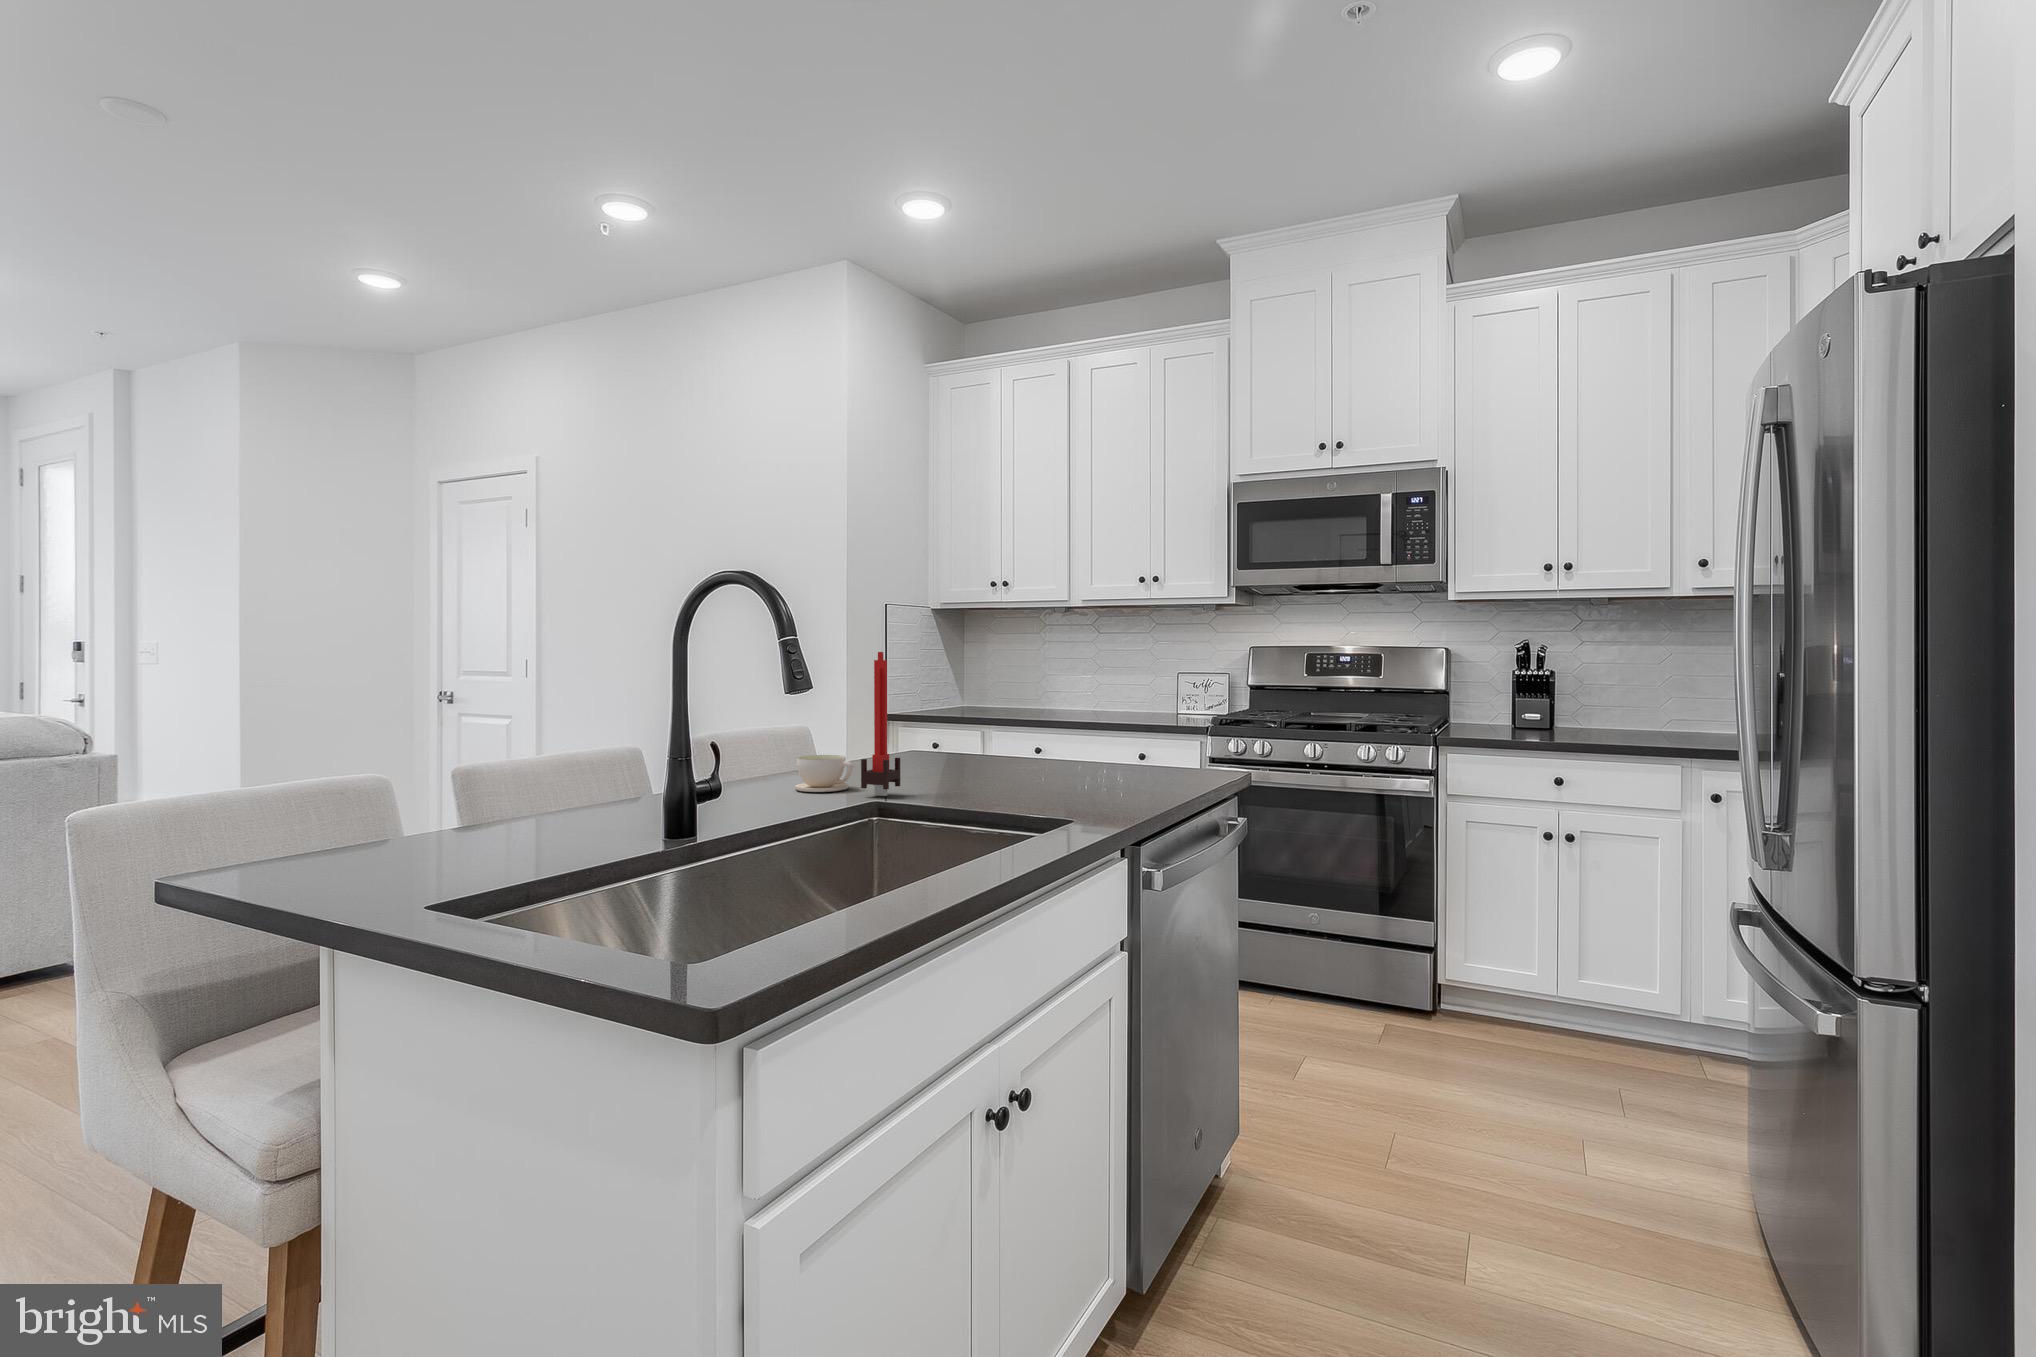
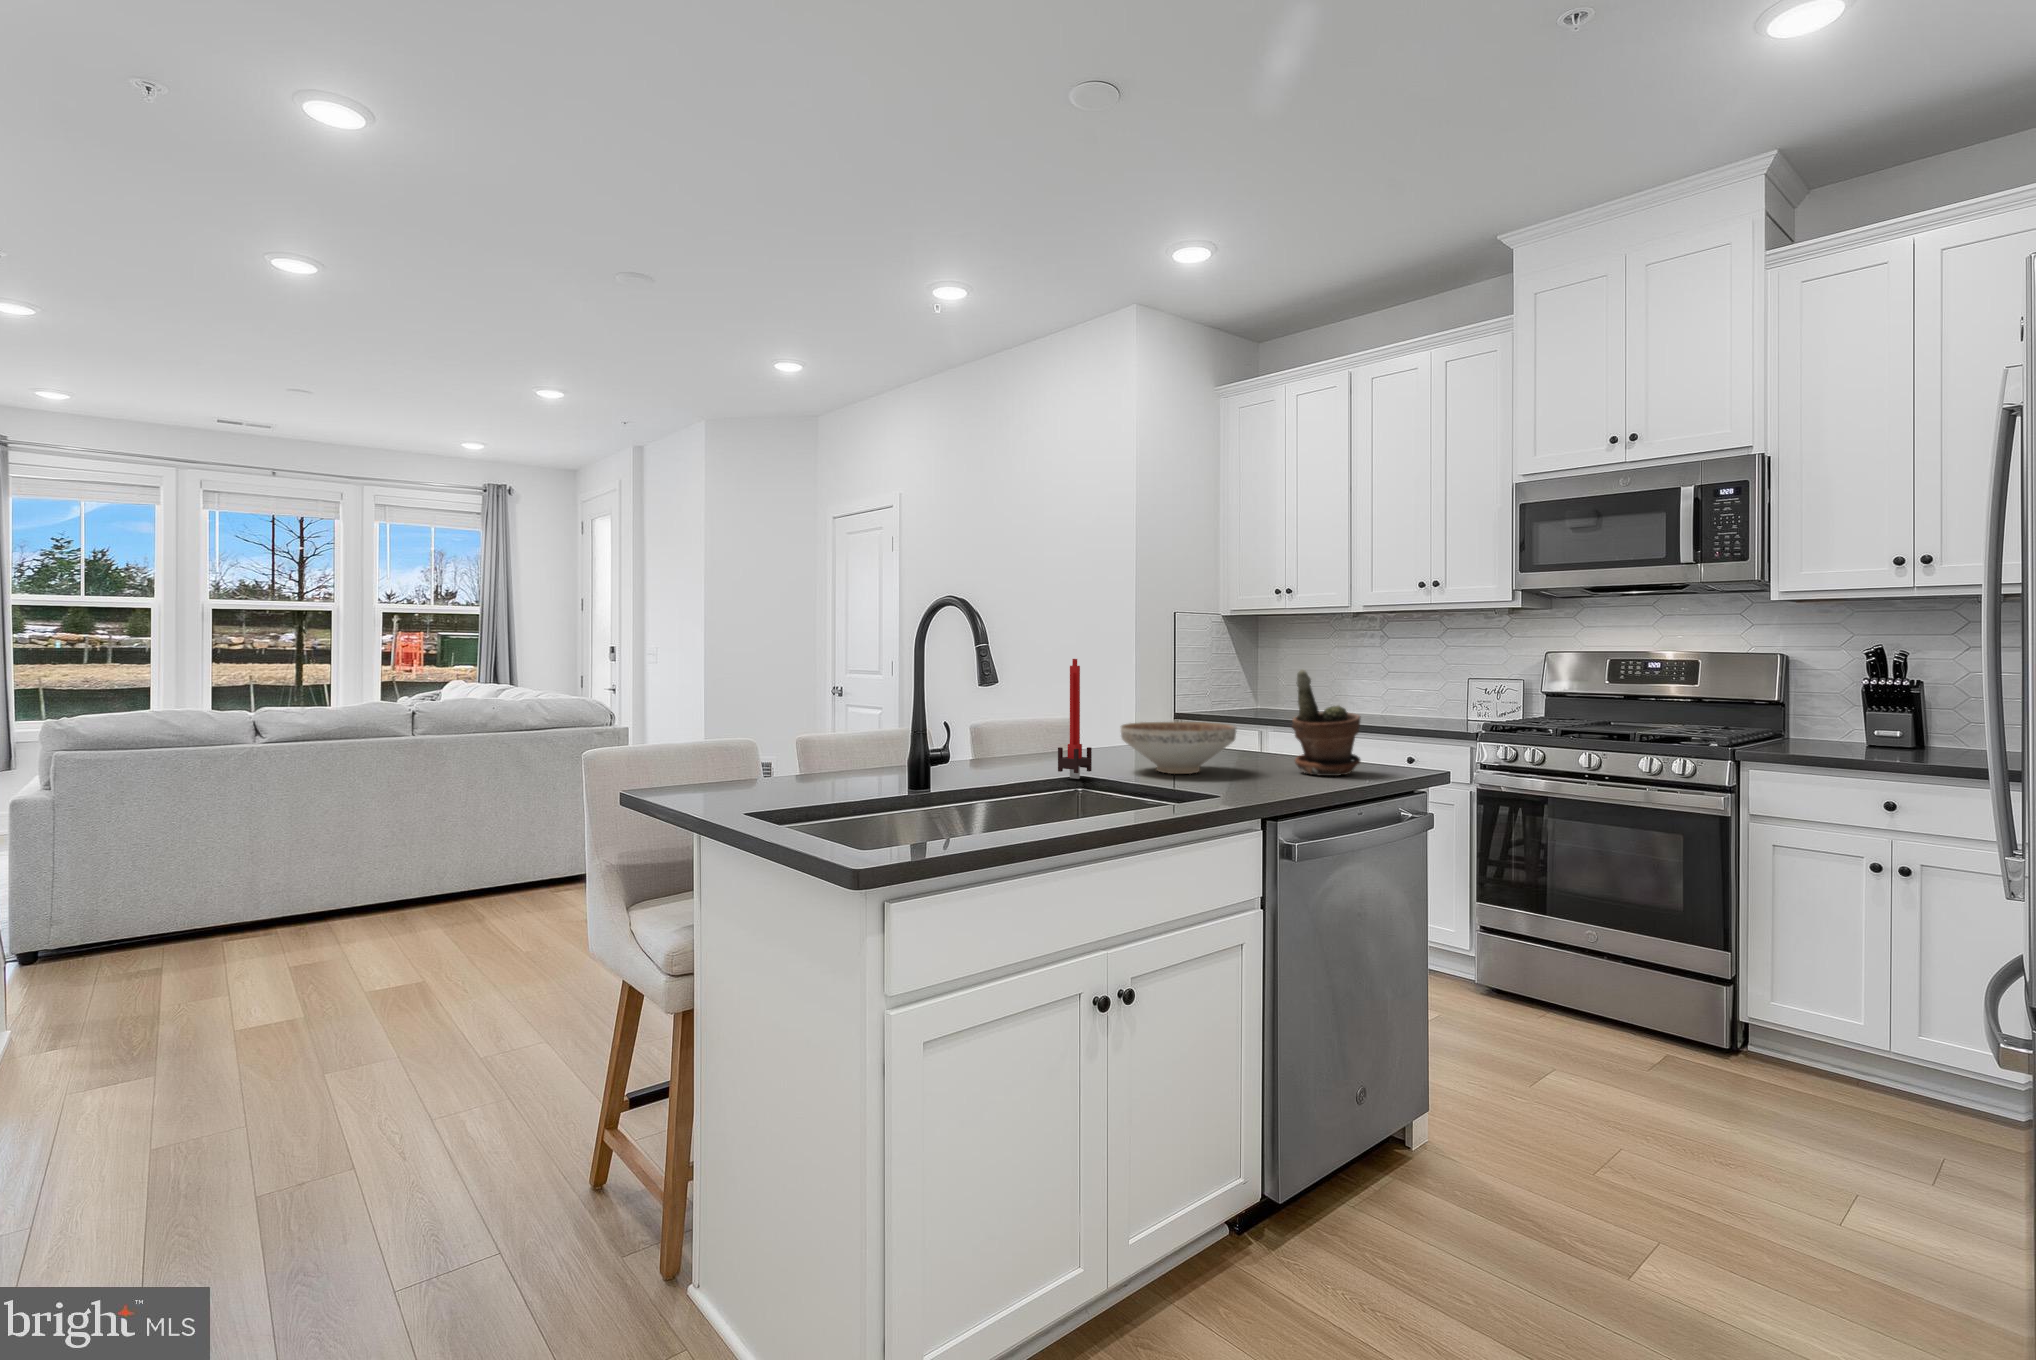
potted plant: none [1106,664,1176,779] -> present [1292,670,1360,776]
decorative bowl: none [921,724,1052,784] -> present [1121,722,1236,774]
coffee cup: present [795,755,853,792] -> none [1013,744,1058,774]

